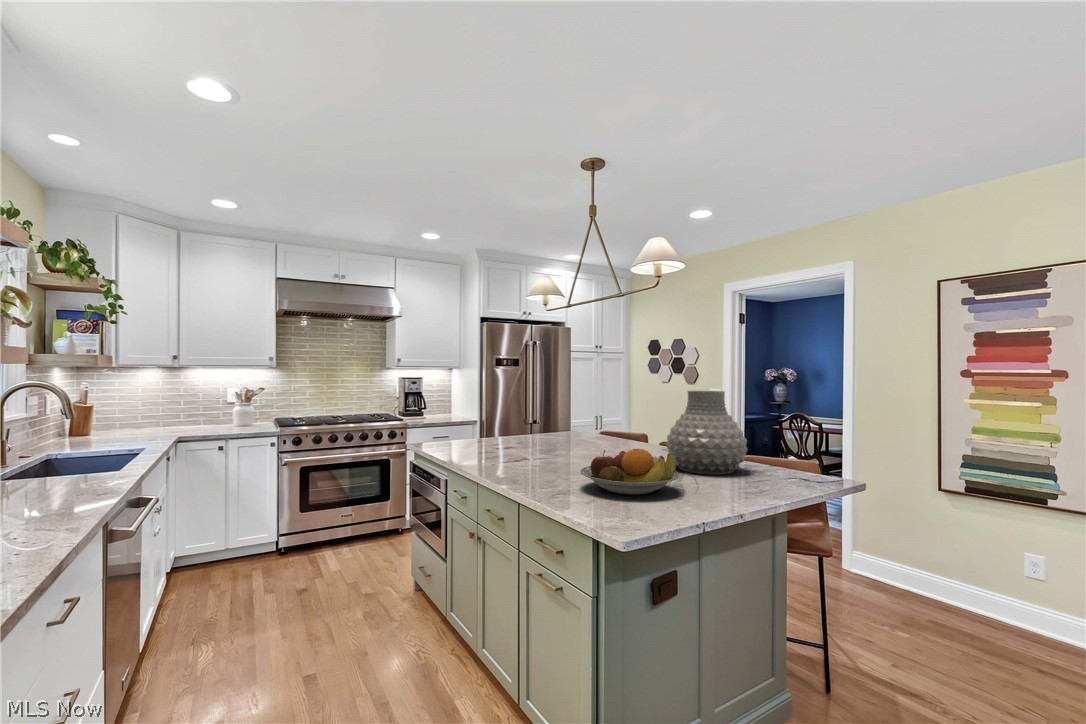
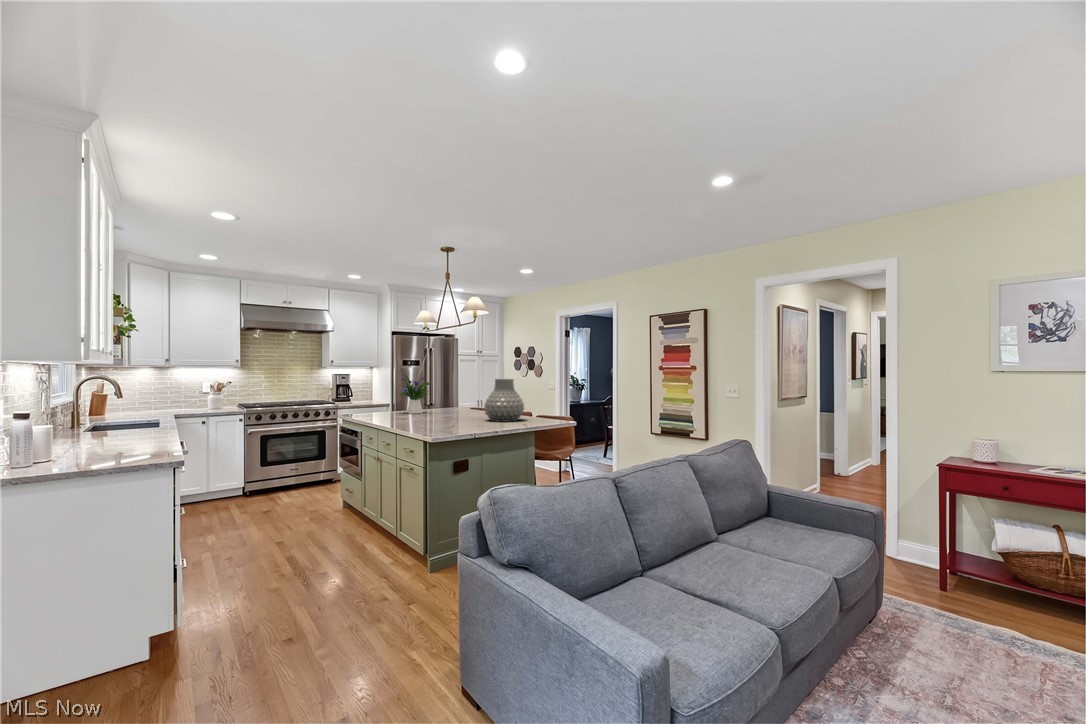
flower arrangement: none [494,379,553,444] -> present [400,375,430,414]
fruit bowl: present [580,449,680,495] -> none [428,406,476,427]

